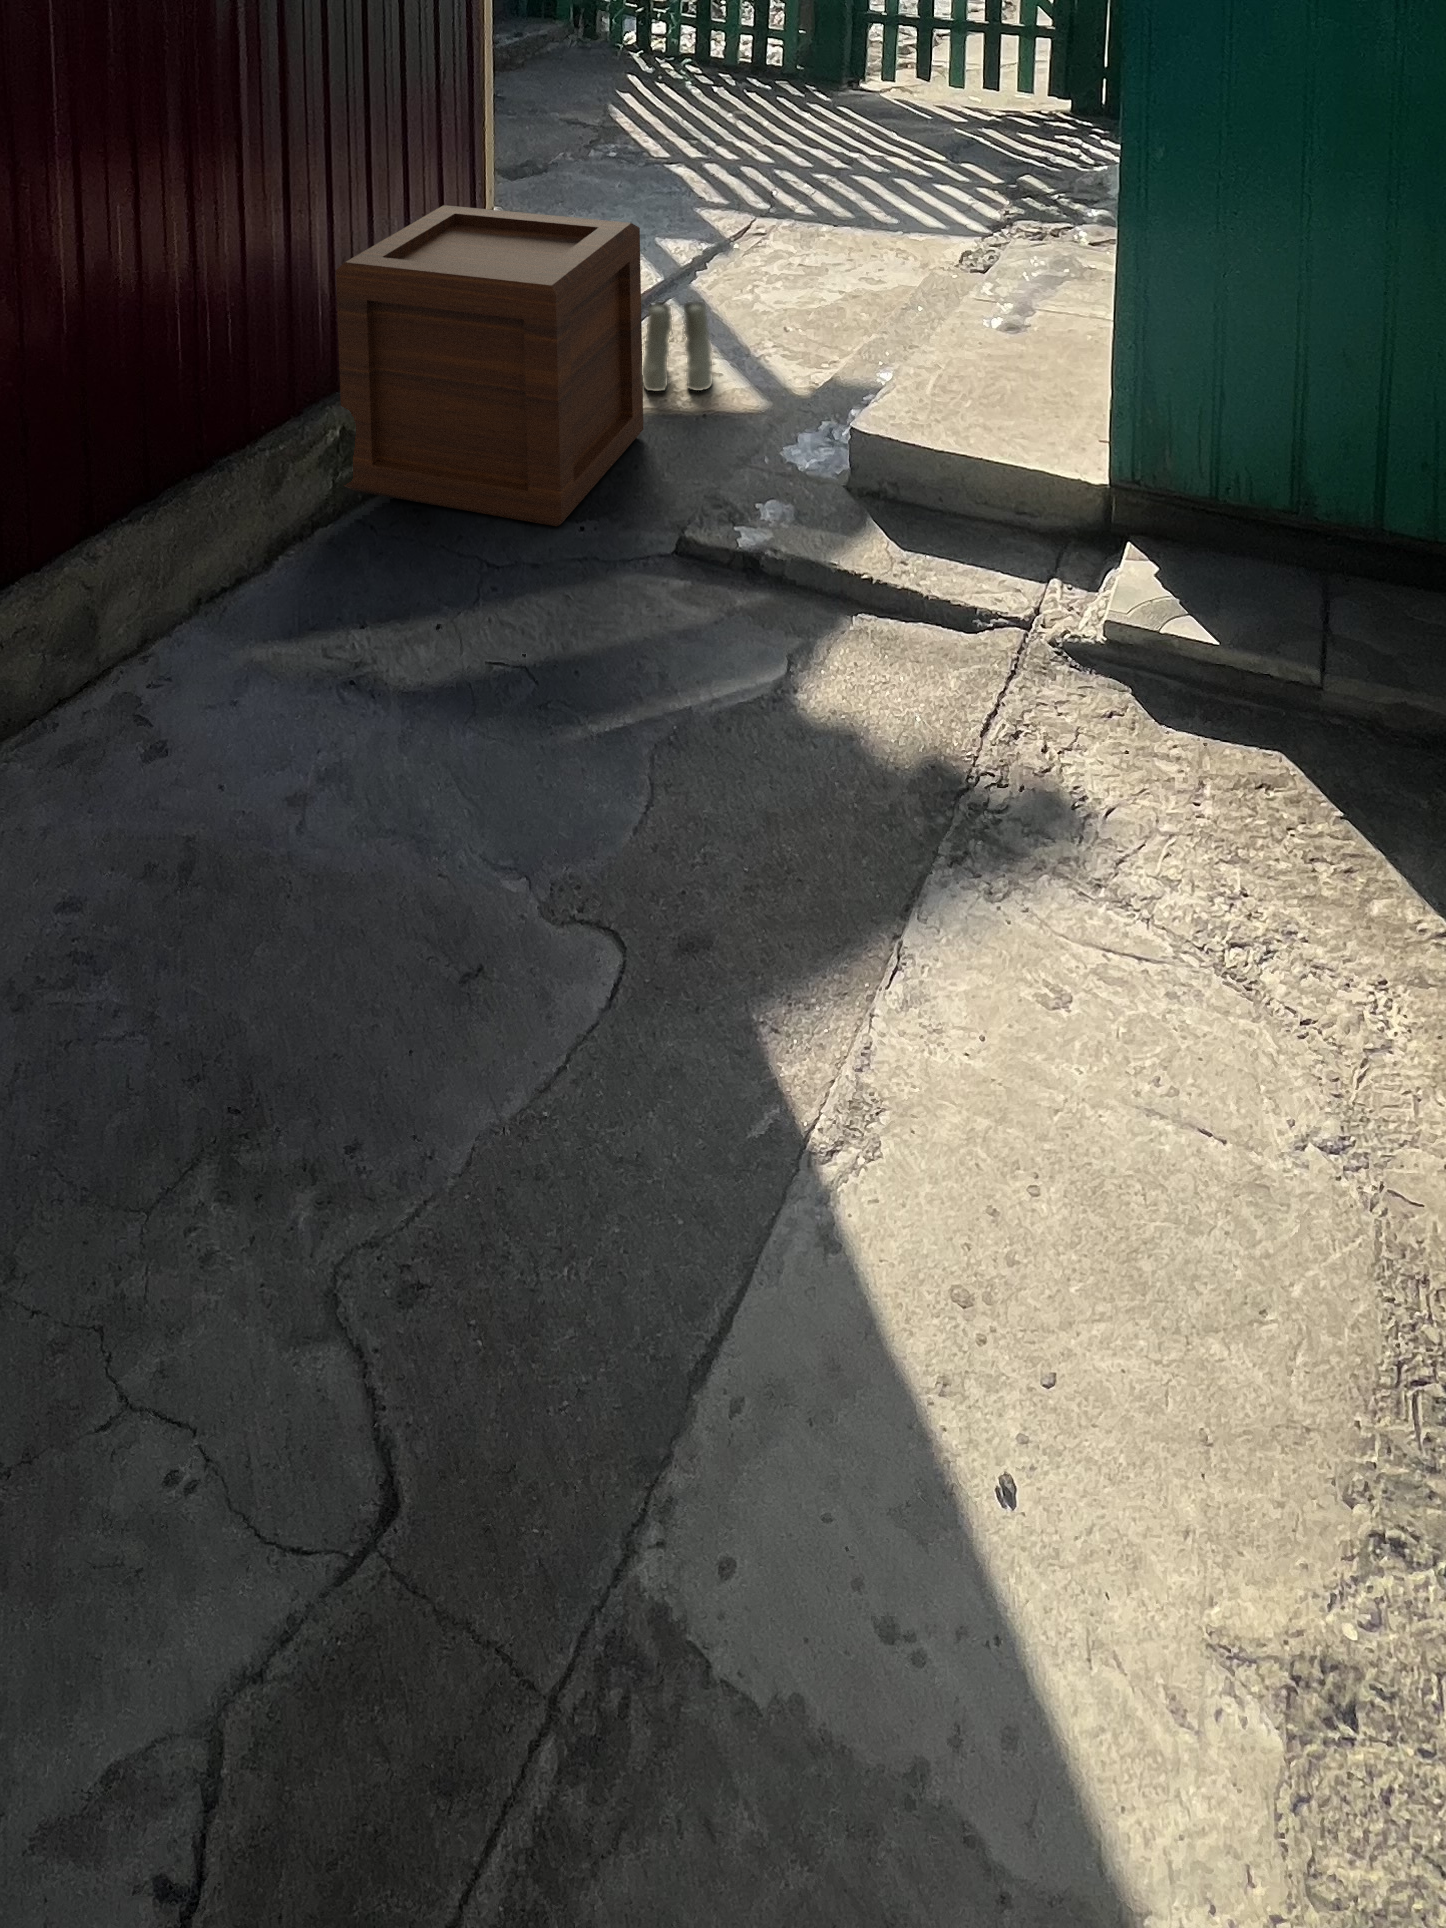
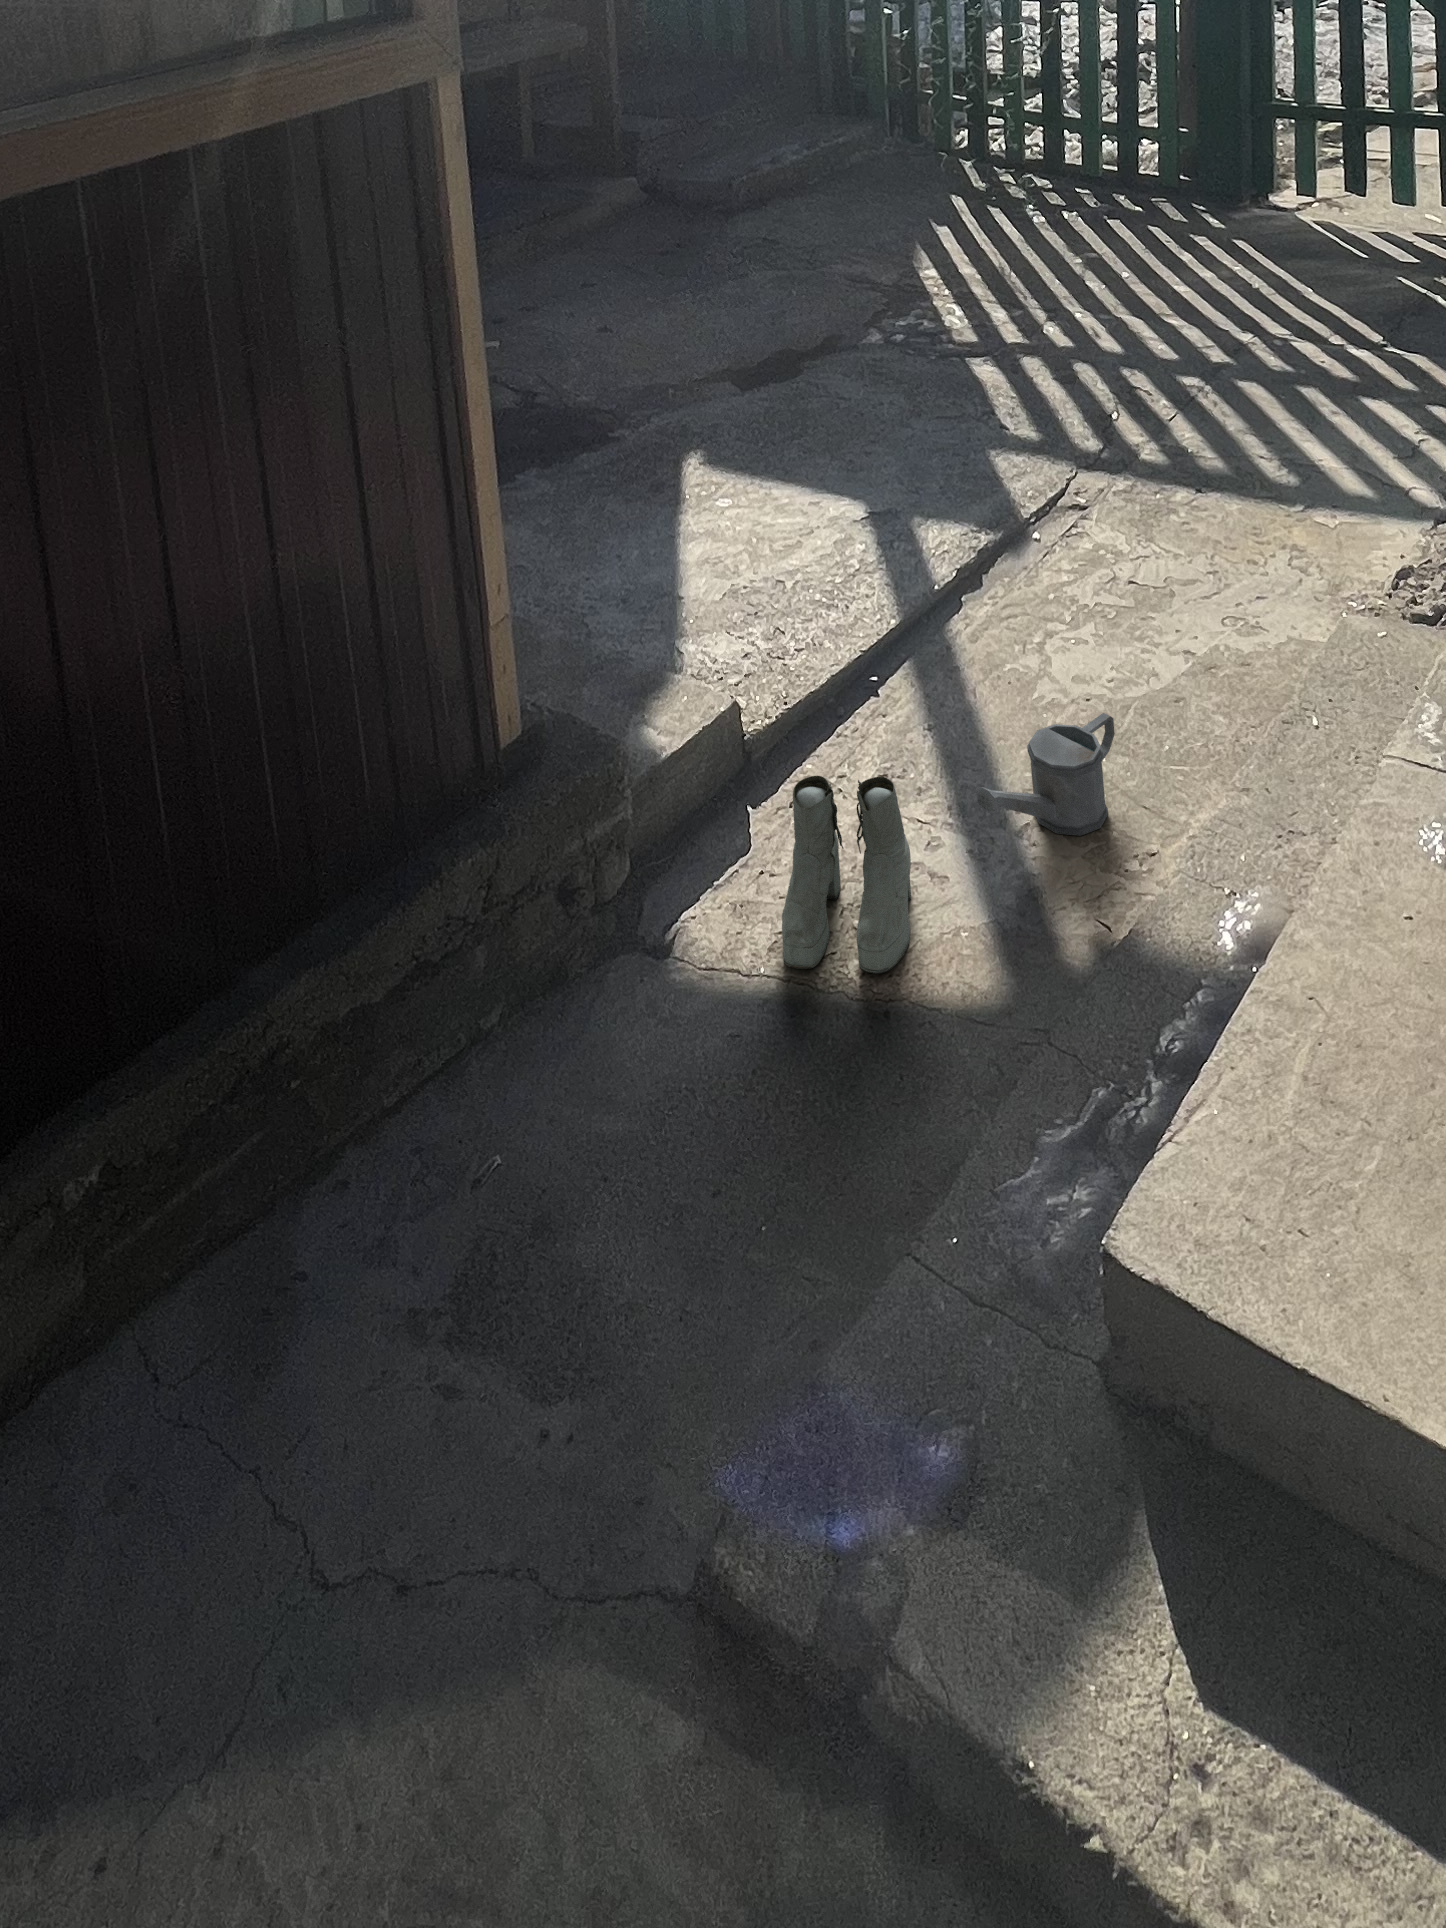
wooden crate: present [336,205,644,526] -> none [69,644,738,1511]
watering can: none [744,291,812,348] -> present [976,713,1115,836]

